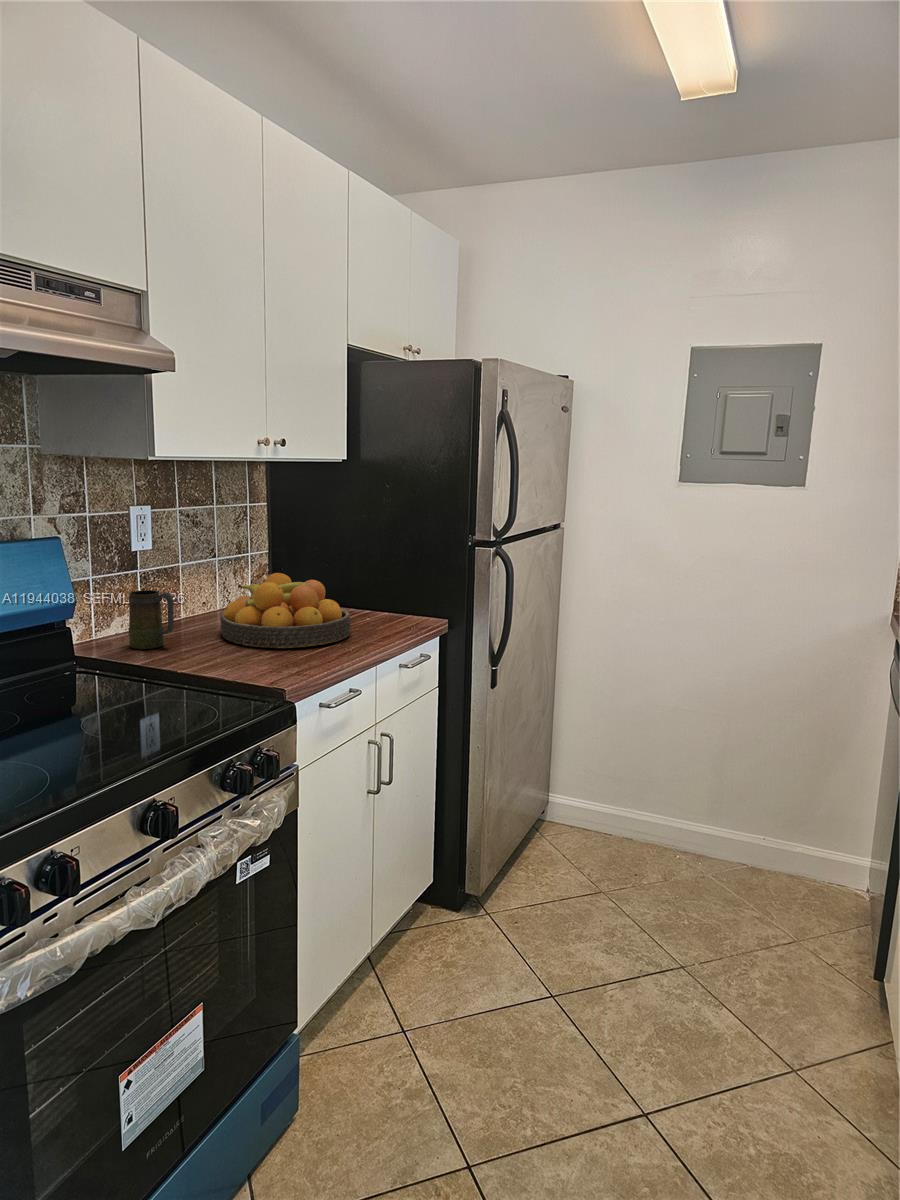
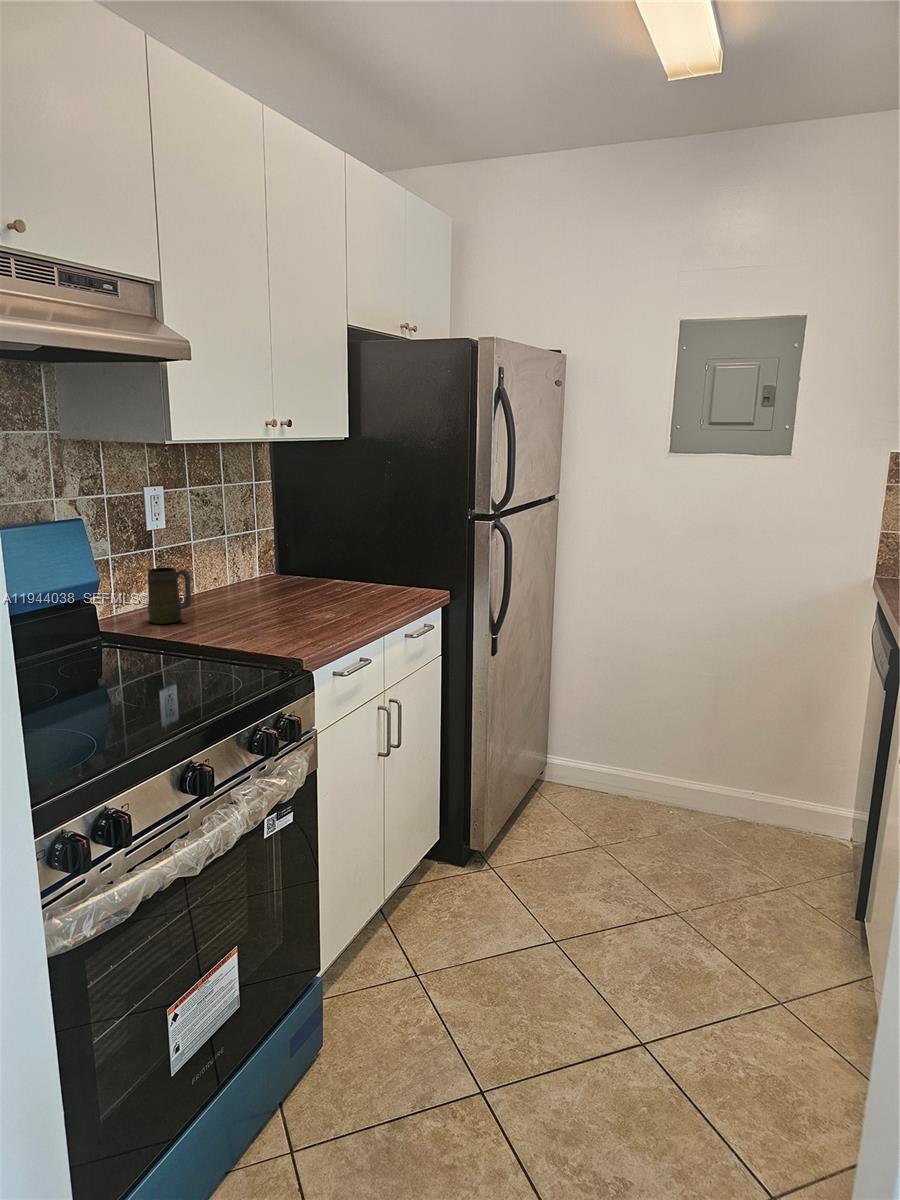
fruit bowl: present [221,573,351,648] -> none [234,549,358,621]

